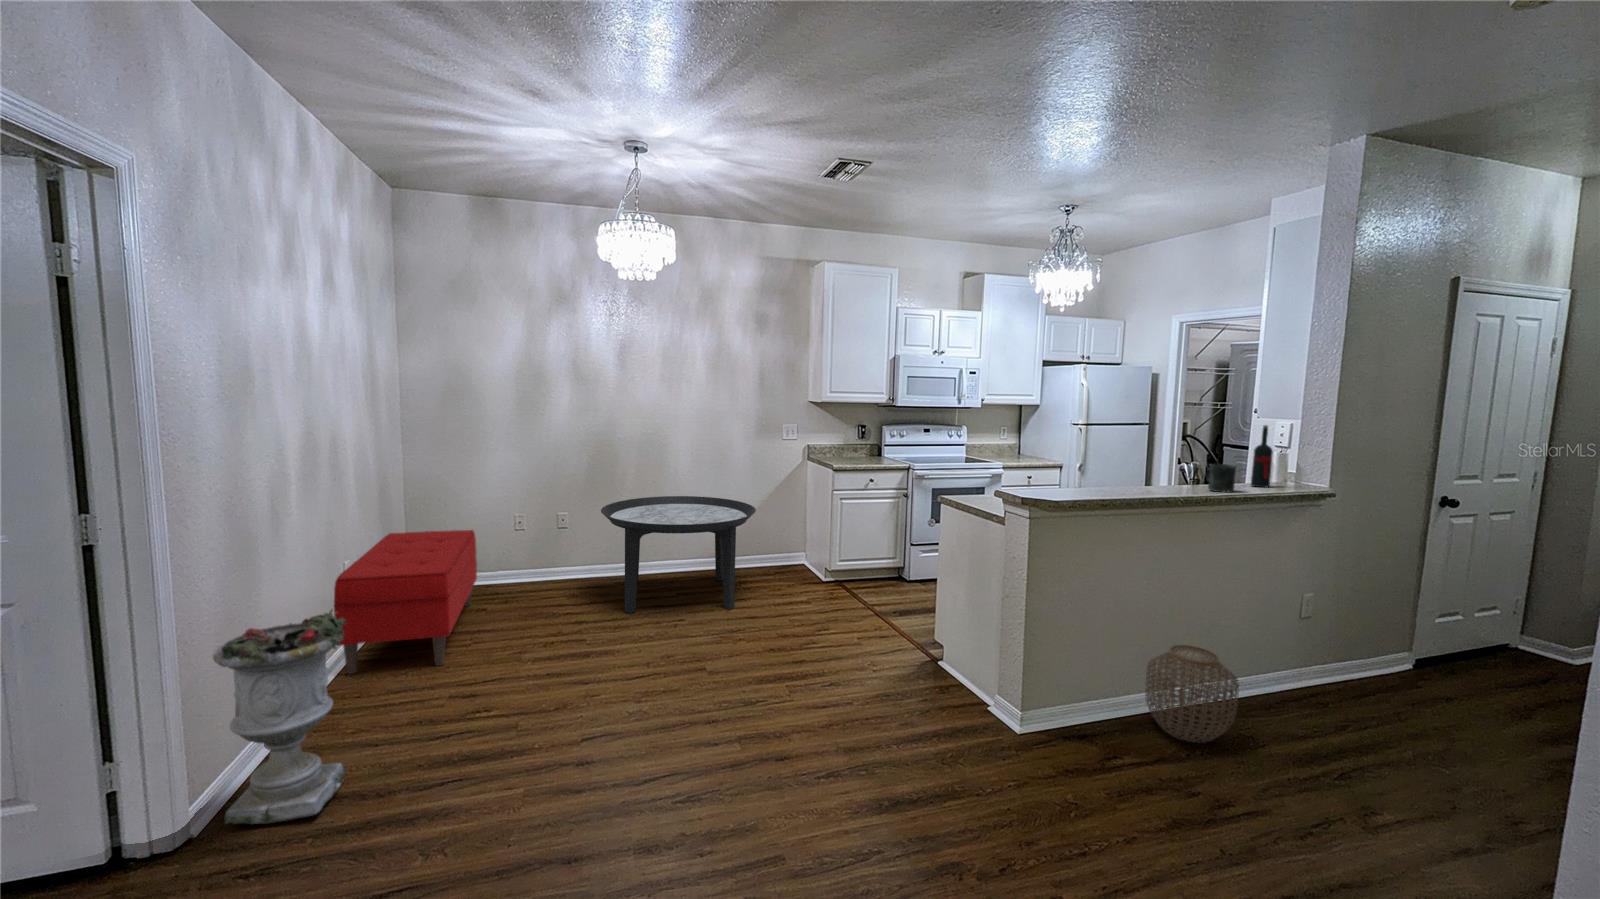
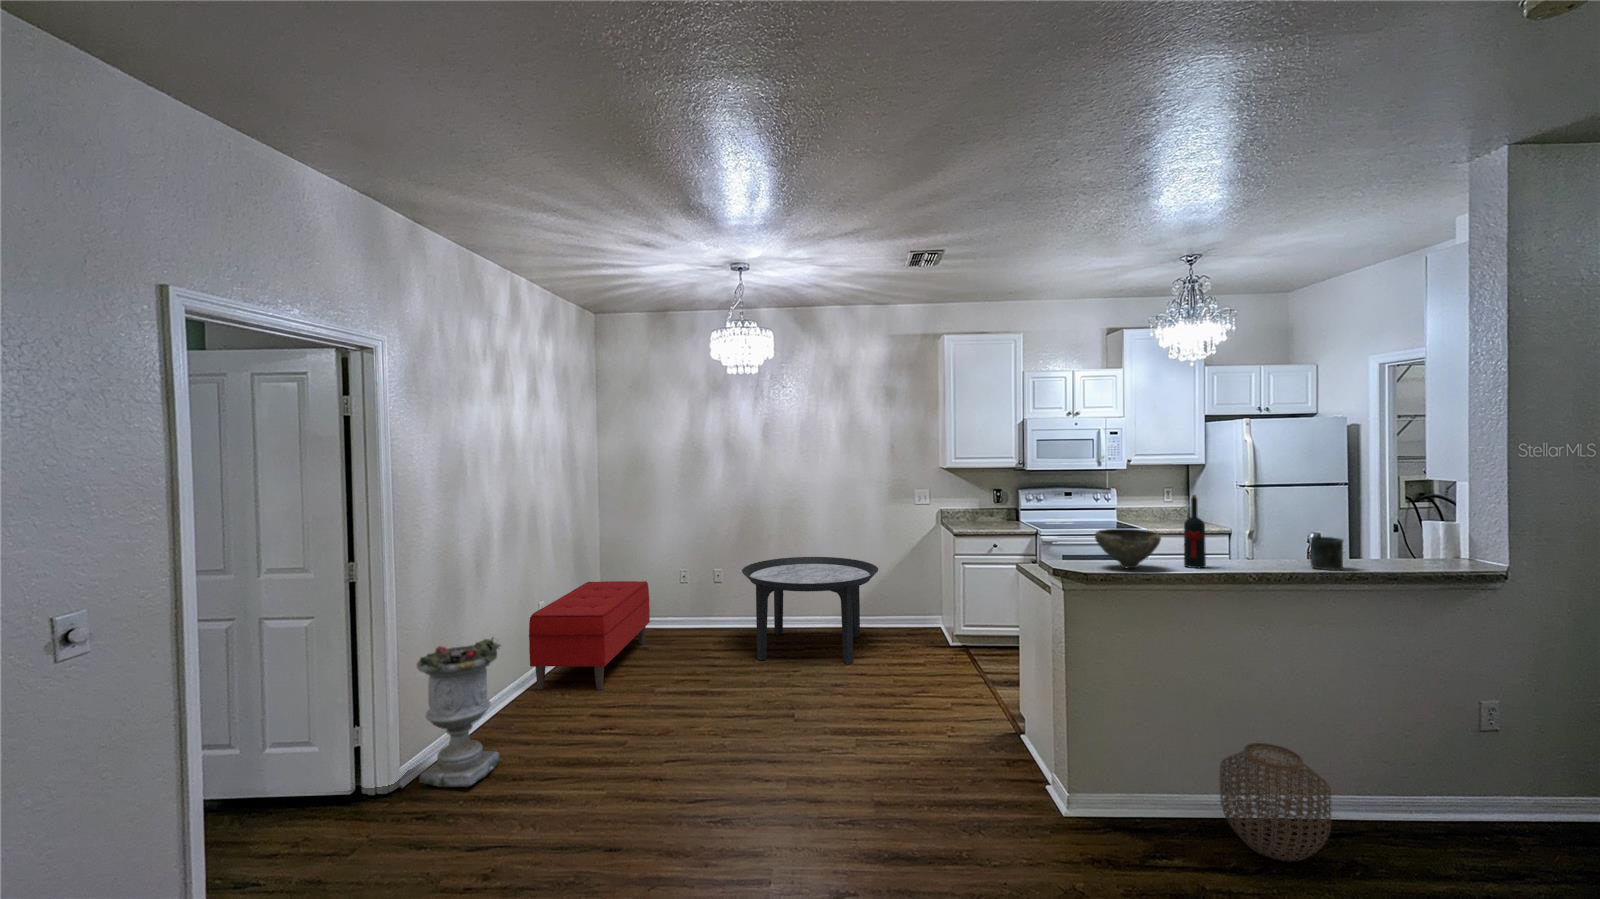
wine bottle: present [1251,425,1273,488] -> present [1184,495,1206,568]
bowl: none [1047,458,1108,495] -> present [1095,529,1161,568]

